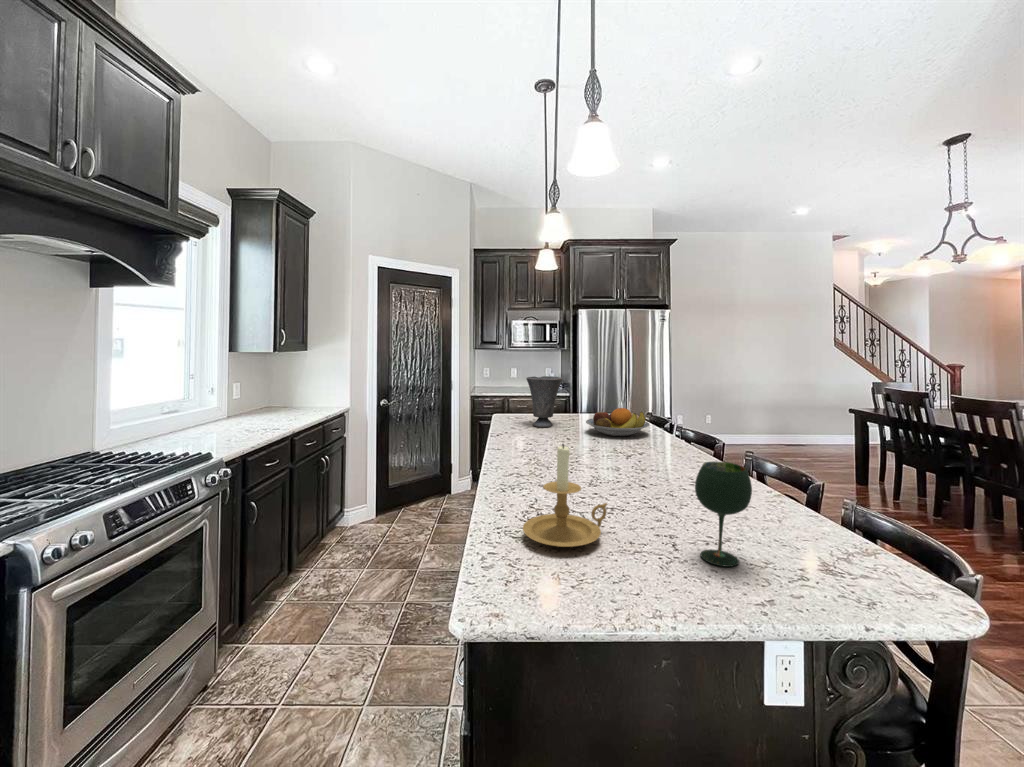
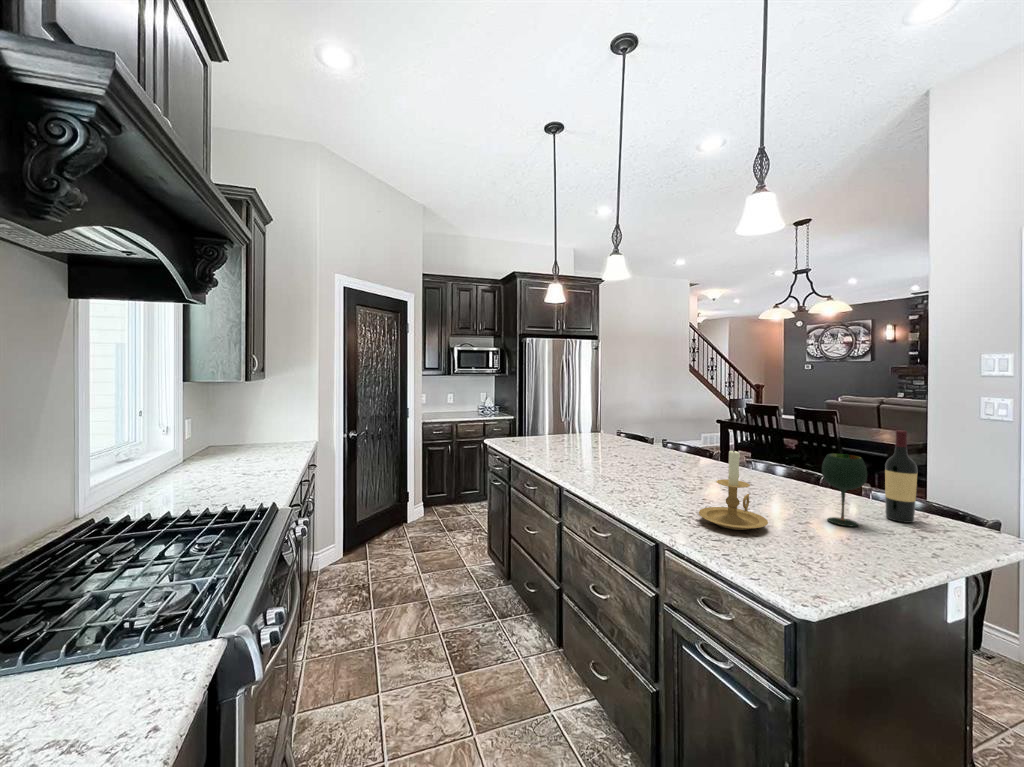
vase: present [526,376,562,427] -> none [531,400,563,446]
fruit bowl: present [586,408,650,436] -> none [589,425,643,449]
wine bottle: none [805,435,852,576] -> present [885,430,918,523]

